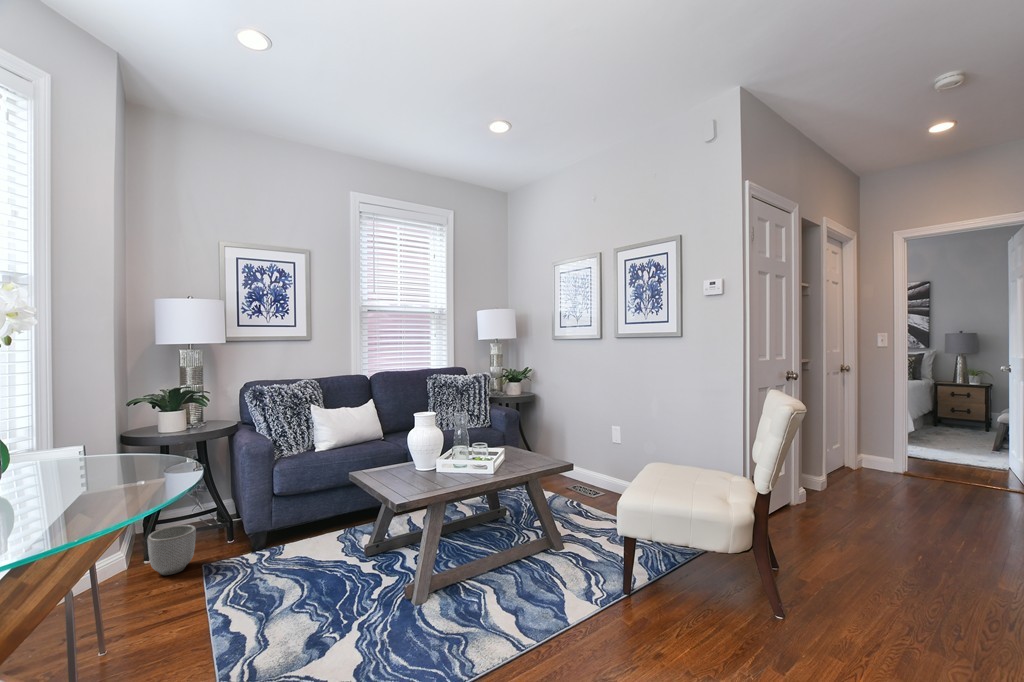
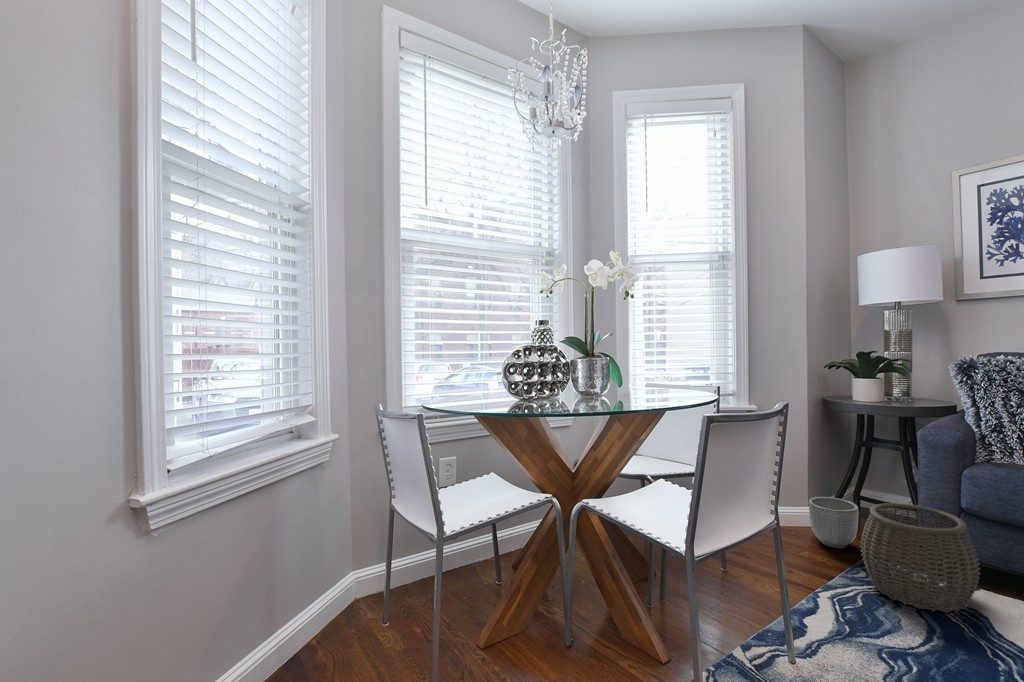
woven basket: none [224,499,303,580] -> present [861,503,980,613]

